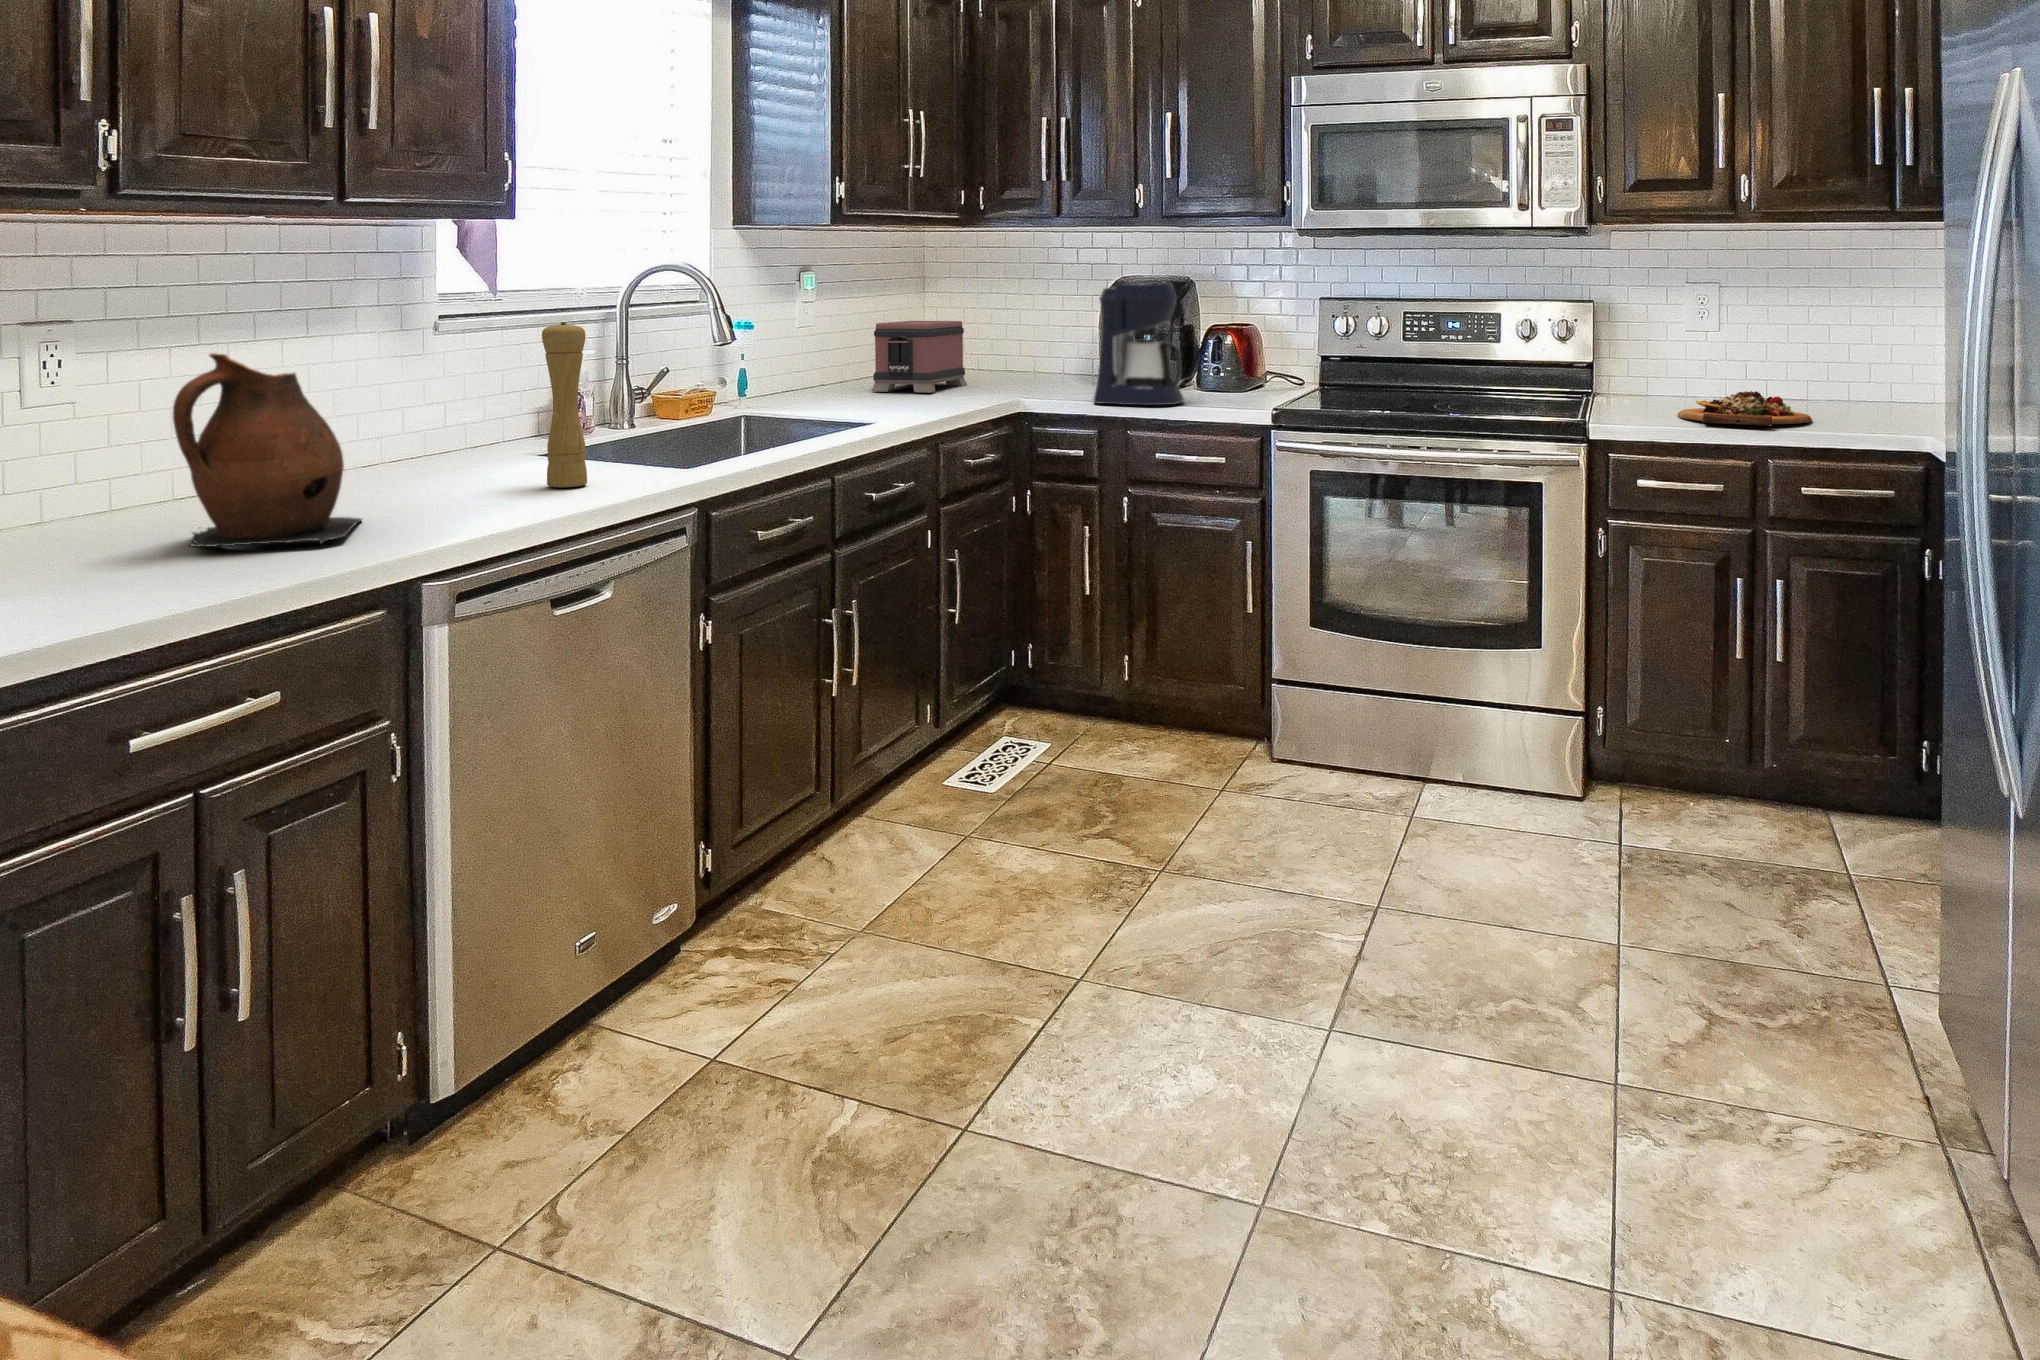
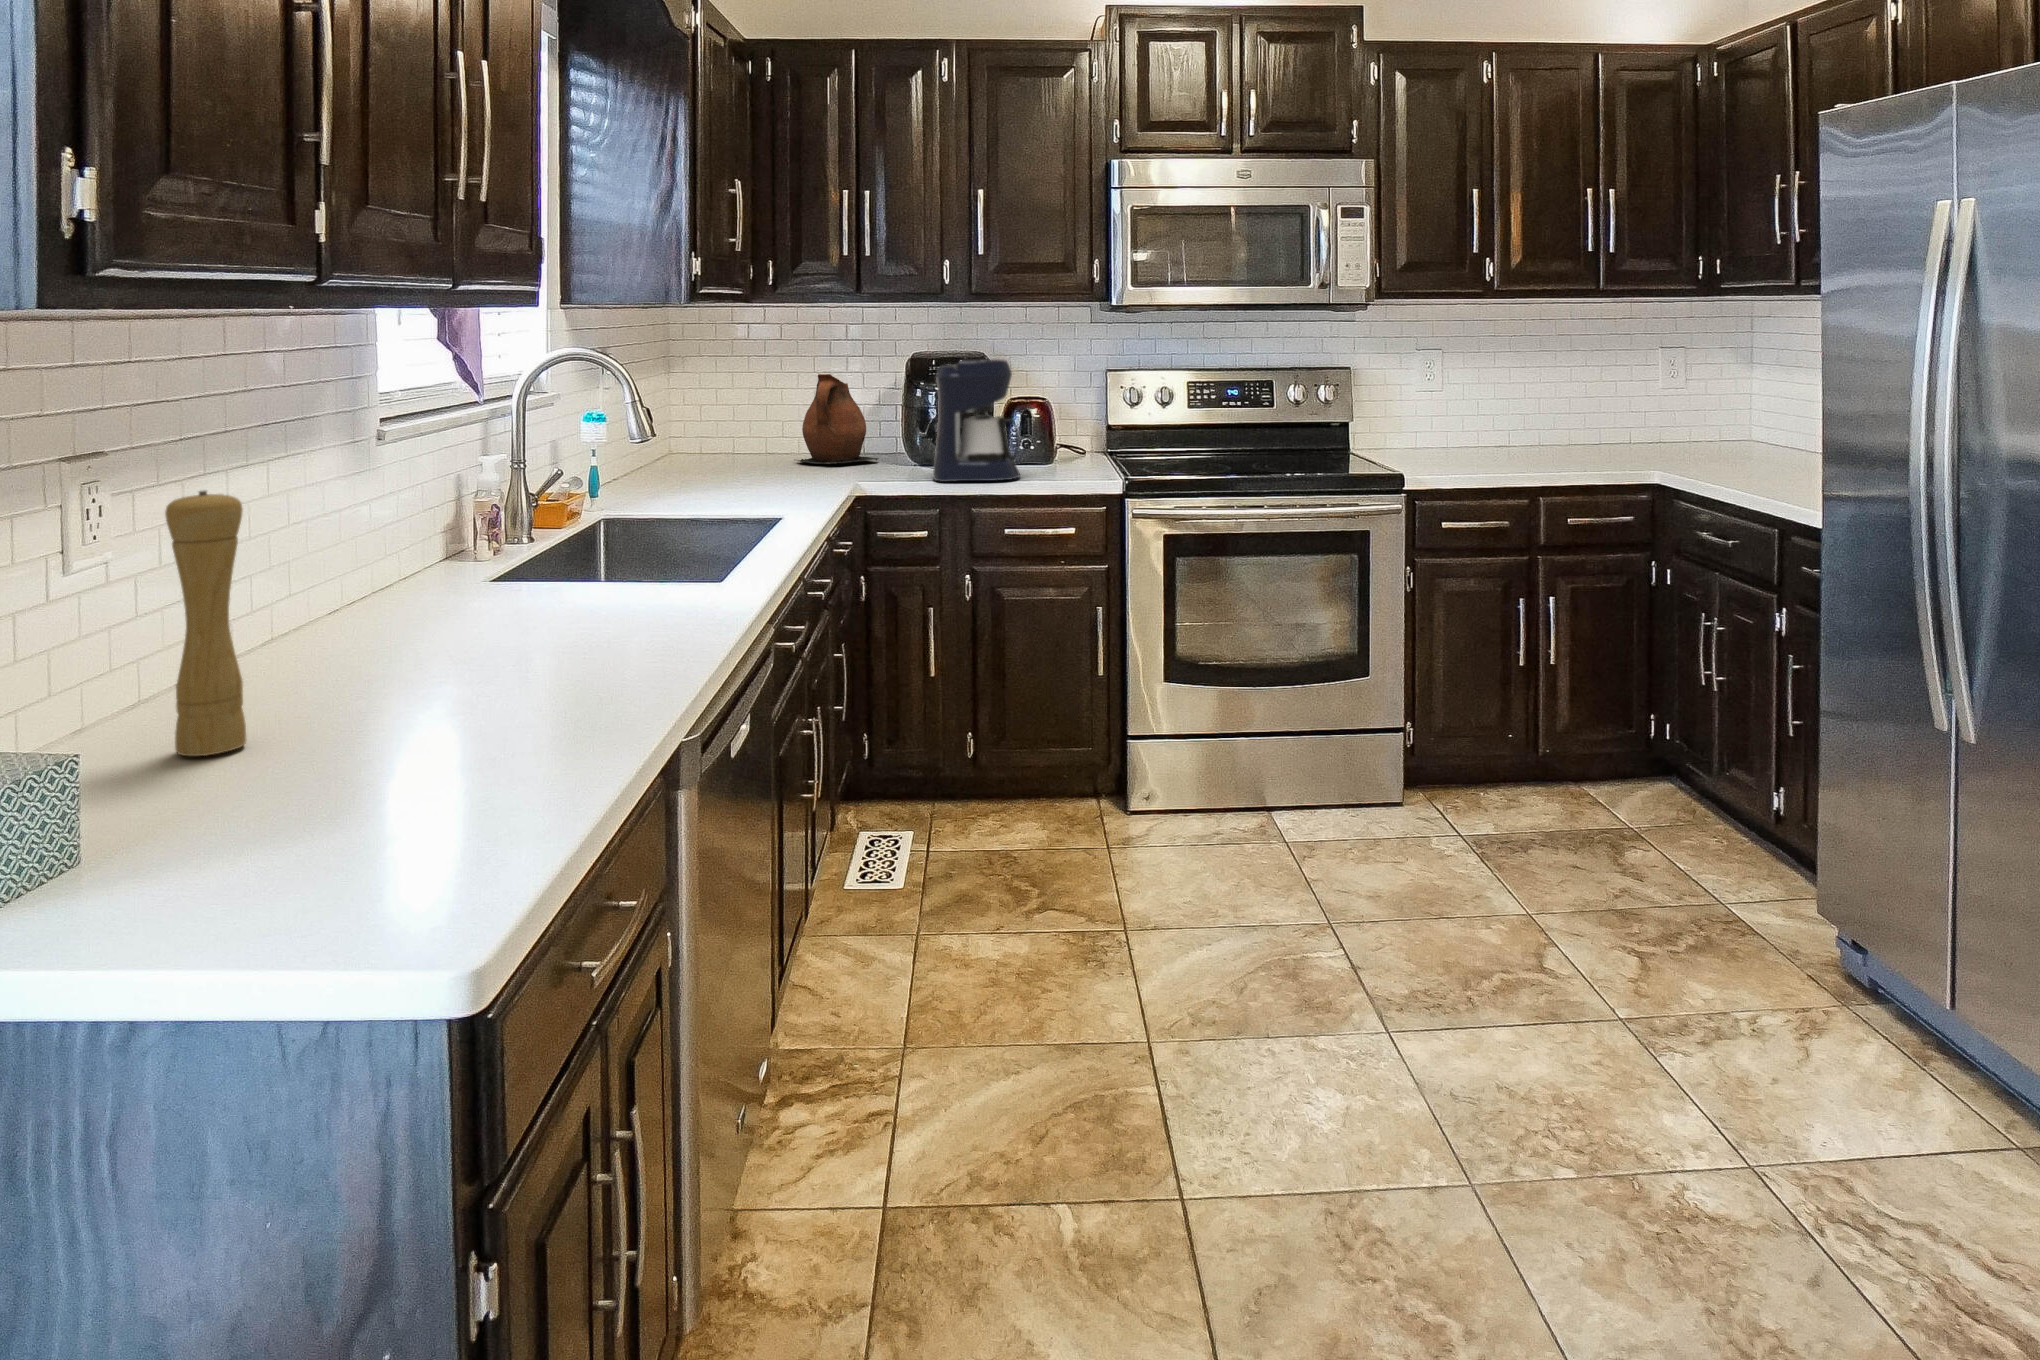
toaster: present [871,321,967,393] -> none [674,401,754,481]
pepper mill: present [542,322,587,487] -> present [165,490,246,756]
ceramic pitcher: present [173,353,362,547] -> present [798,374,878,464]
cutting board: present [1678,391,1812,426] -> none [1436,441,1542,470]

